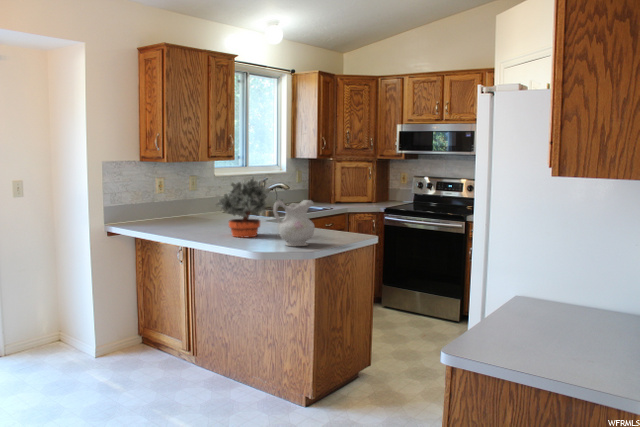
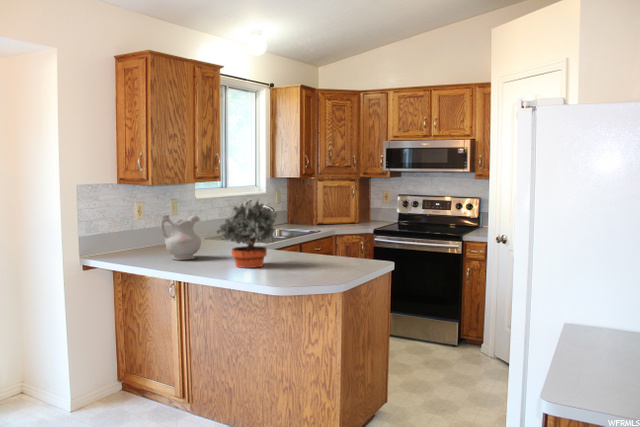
ceramic pitcher: present [273,199,315,246] -> present [160,215,201,260]

